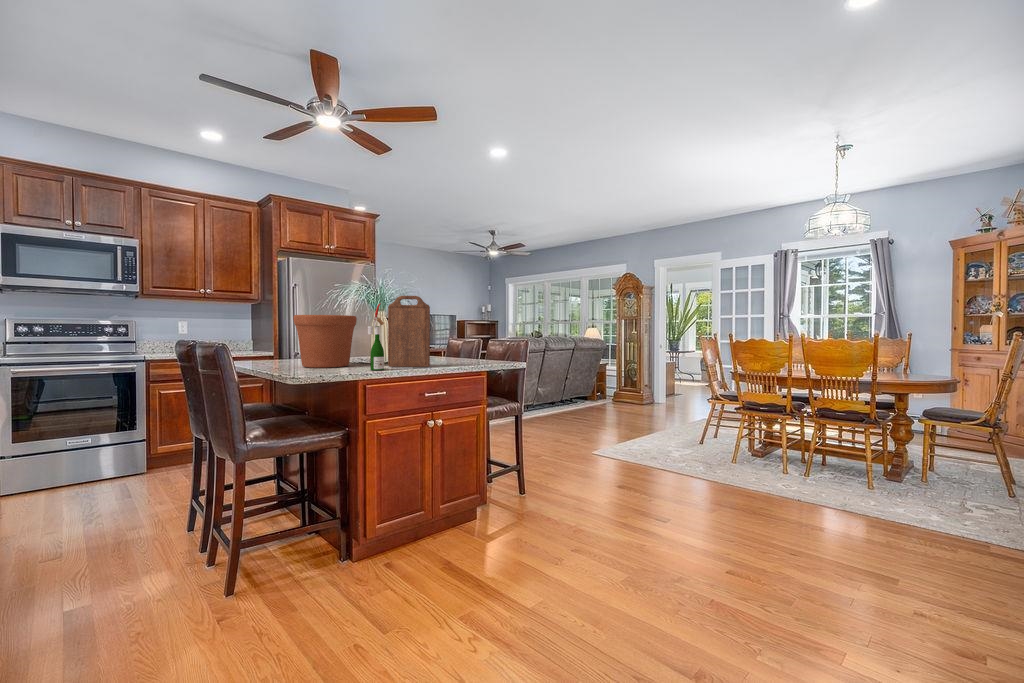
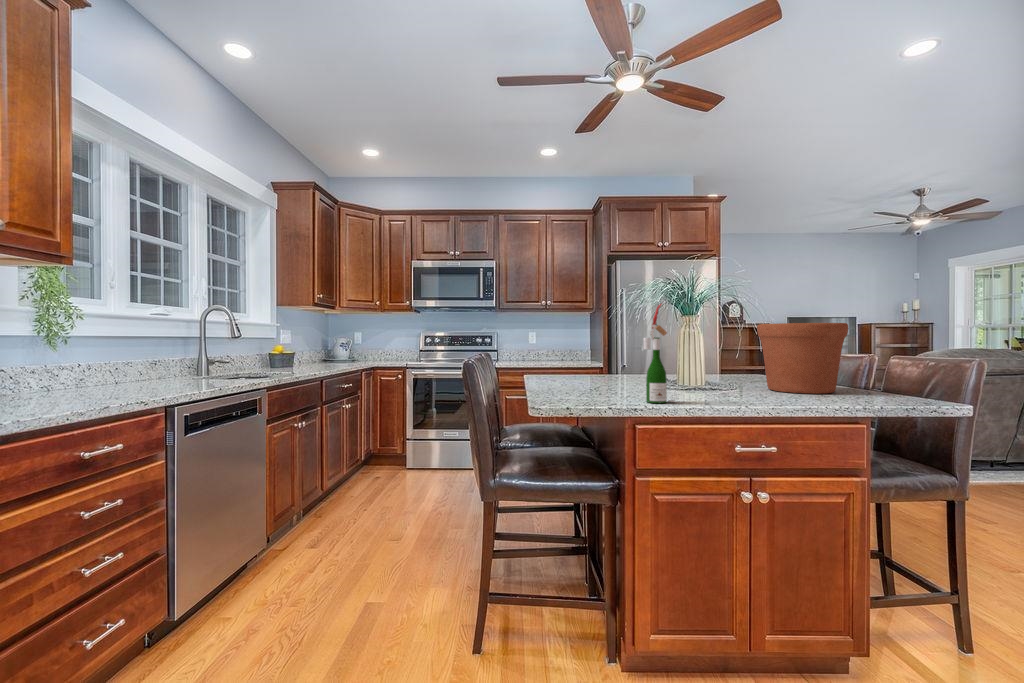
cutting board: present [388,296,430,367] -> none [683,289,749,402]
flower pot: present [294,315,357,368] -> present [757,323,848,394]

